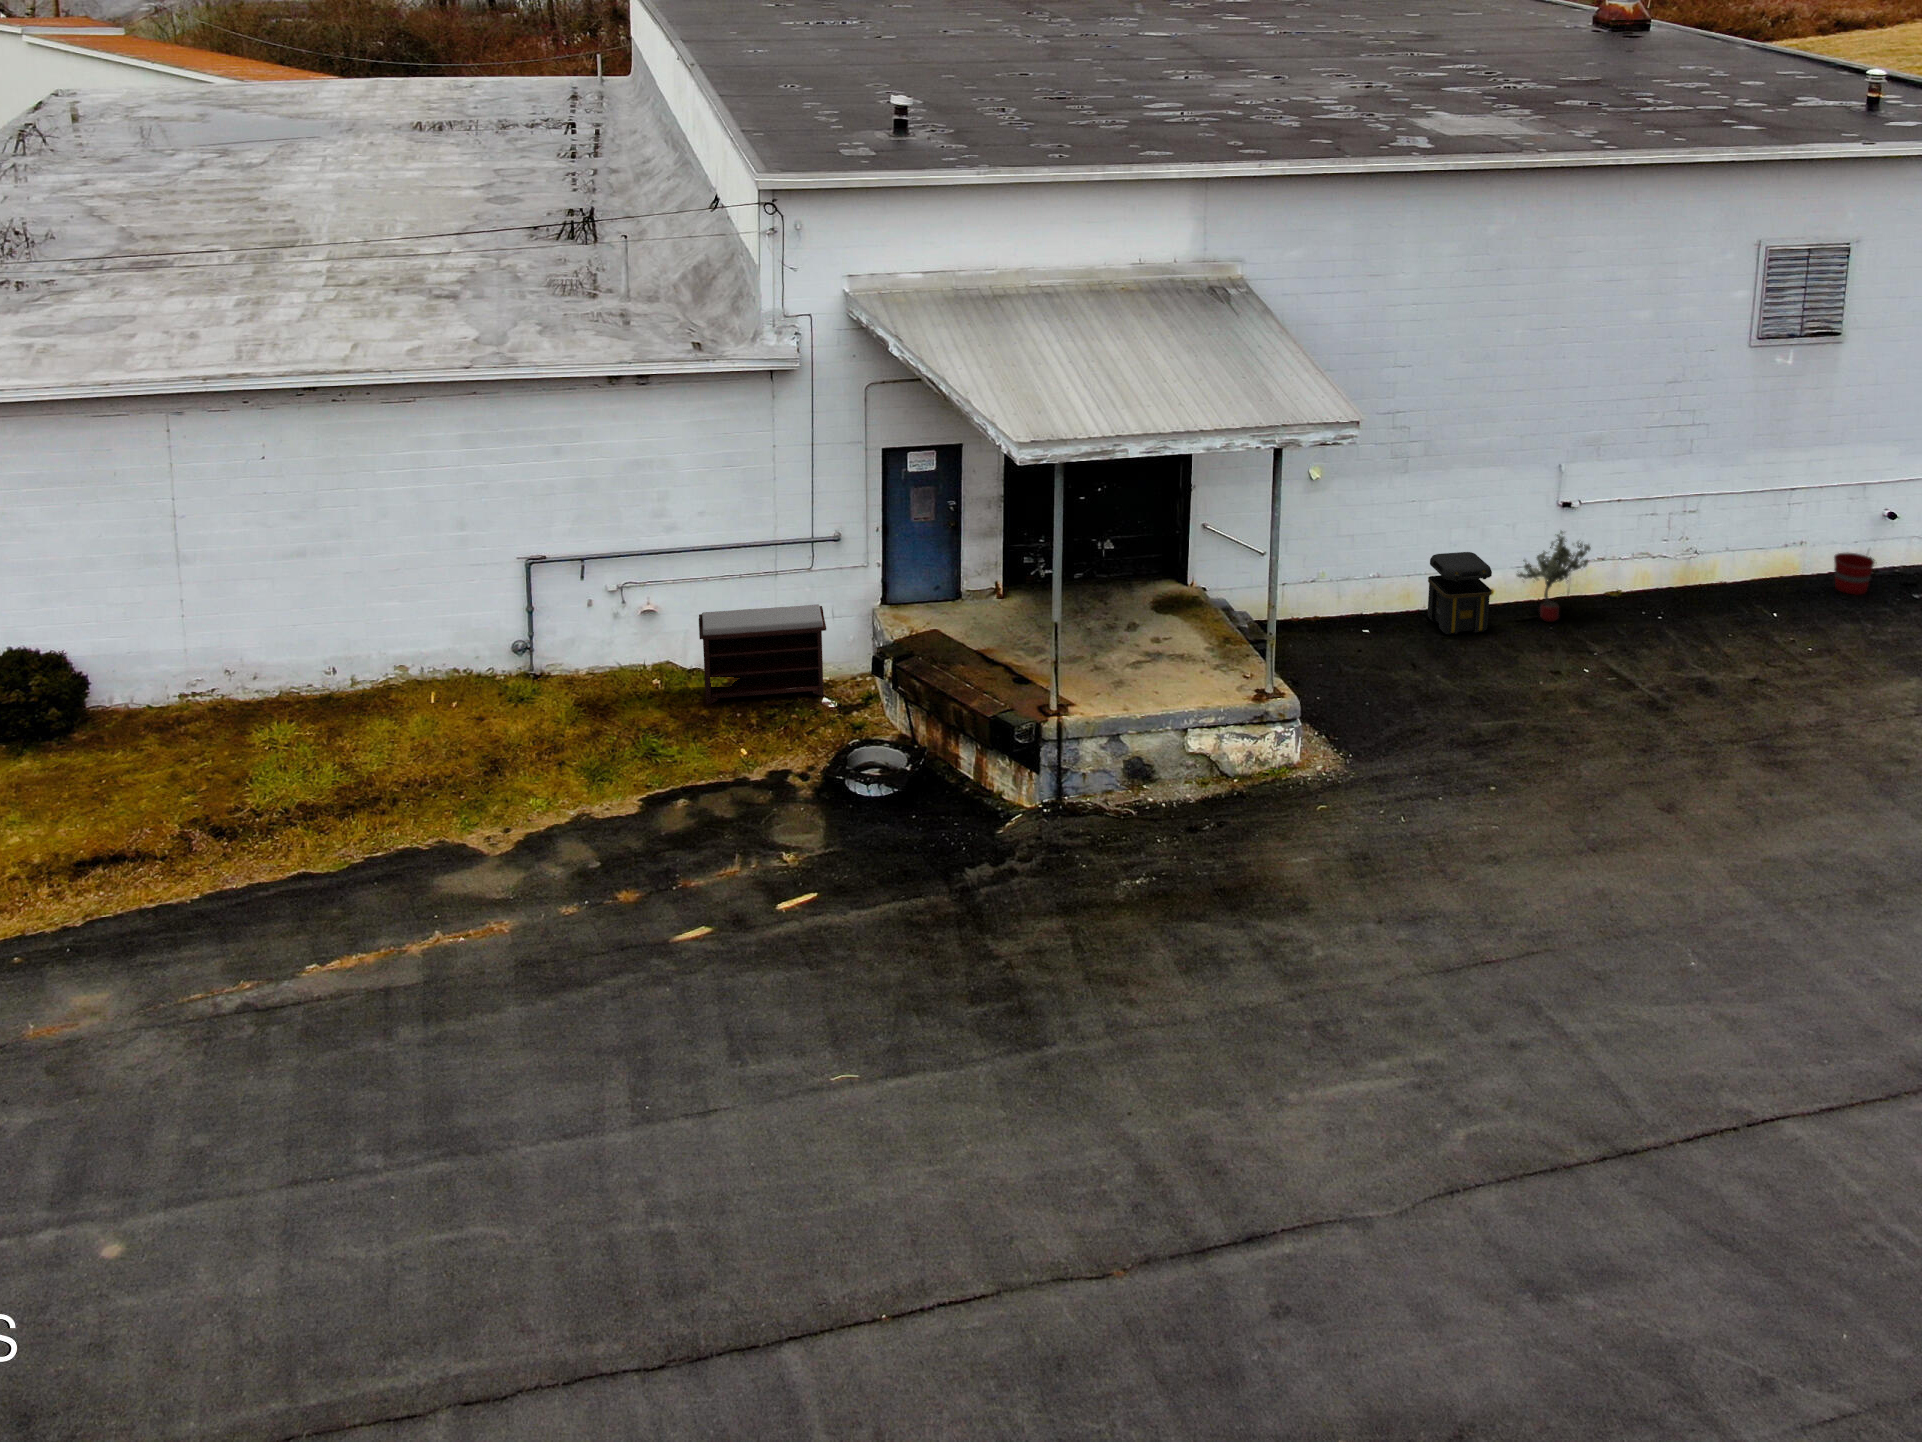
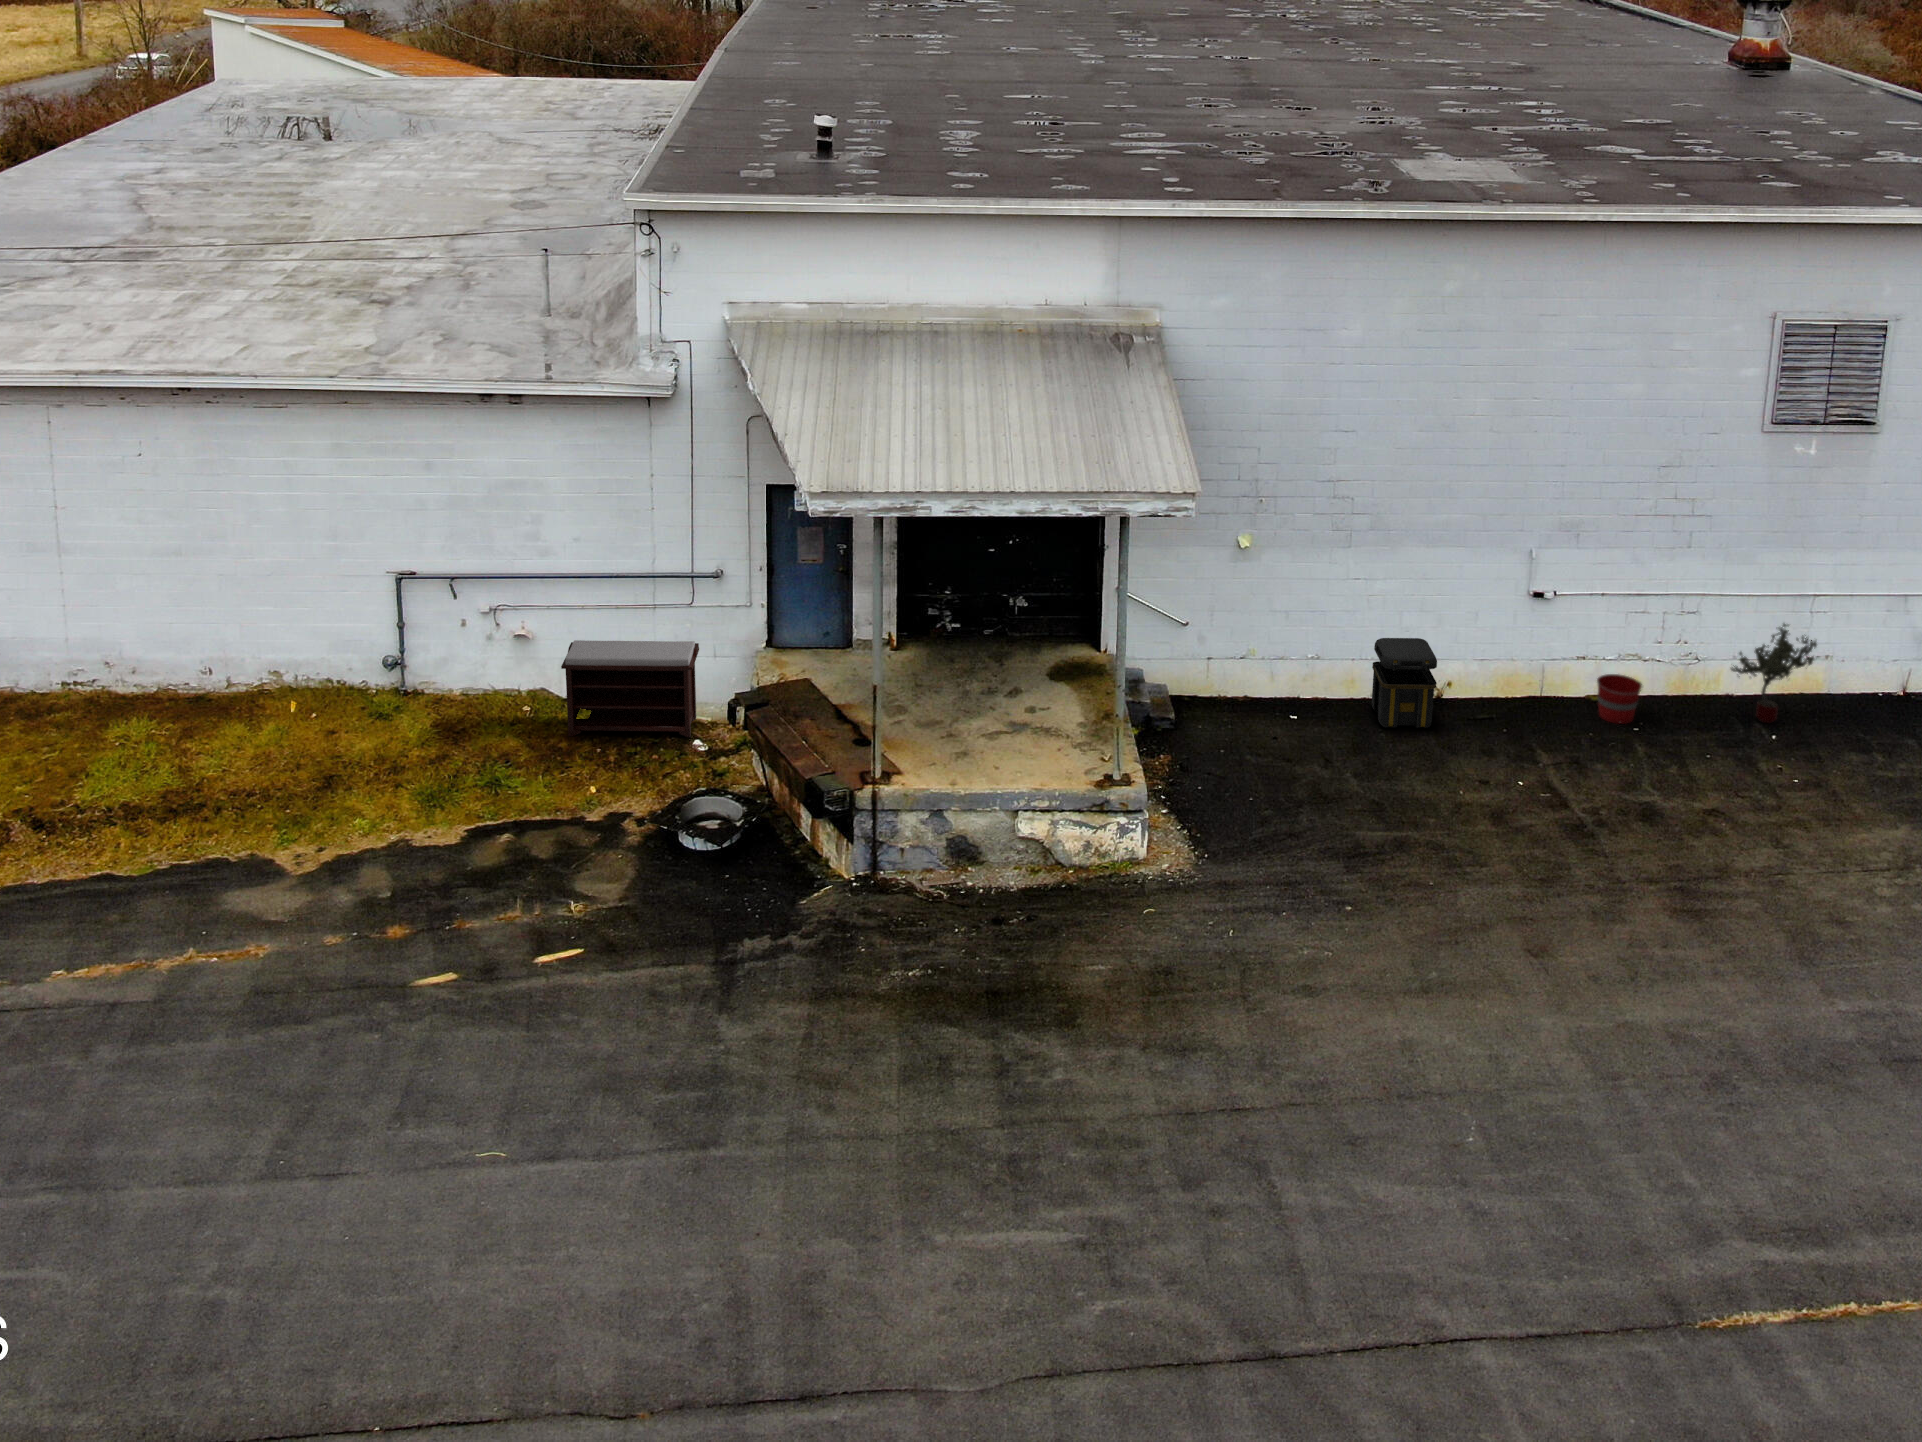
potted tree: present [1517,531,1591,622] -> present [1731,624,1817,723]
bucket: present [1834,553,1875,595] -> present [1597,674,1642,724]

